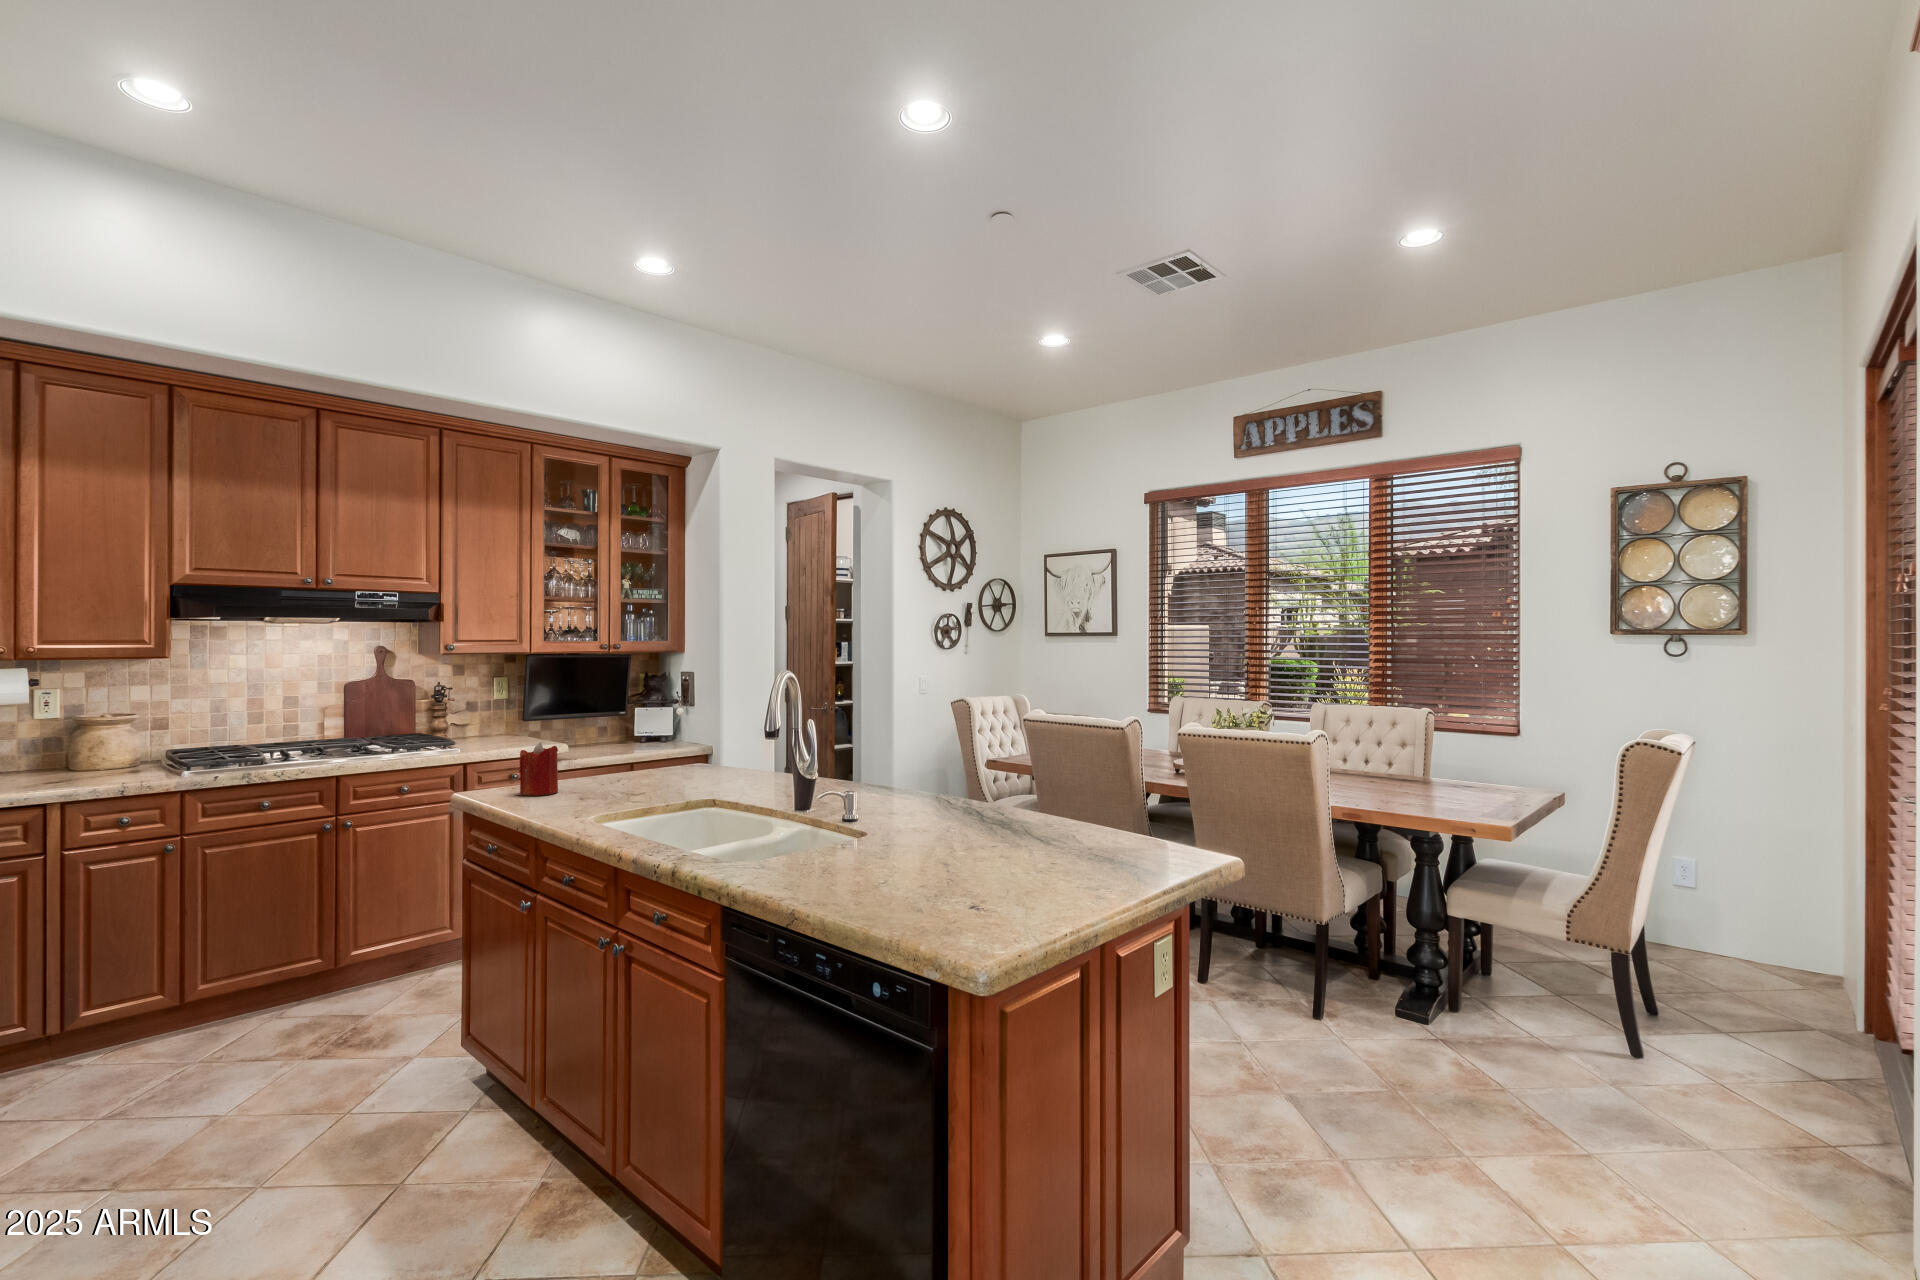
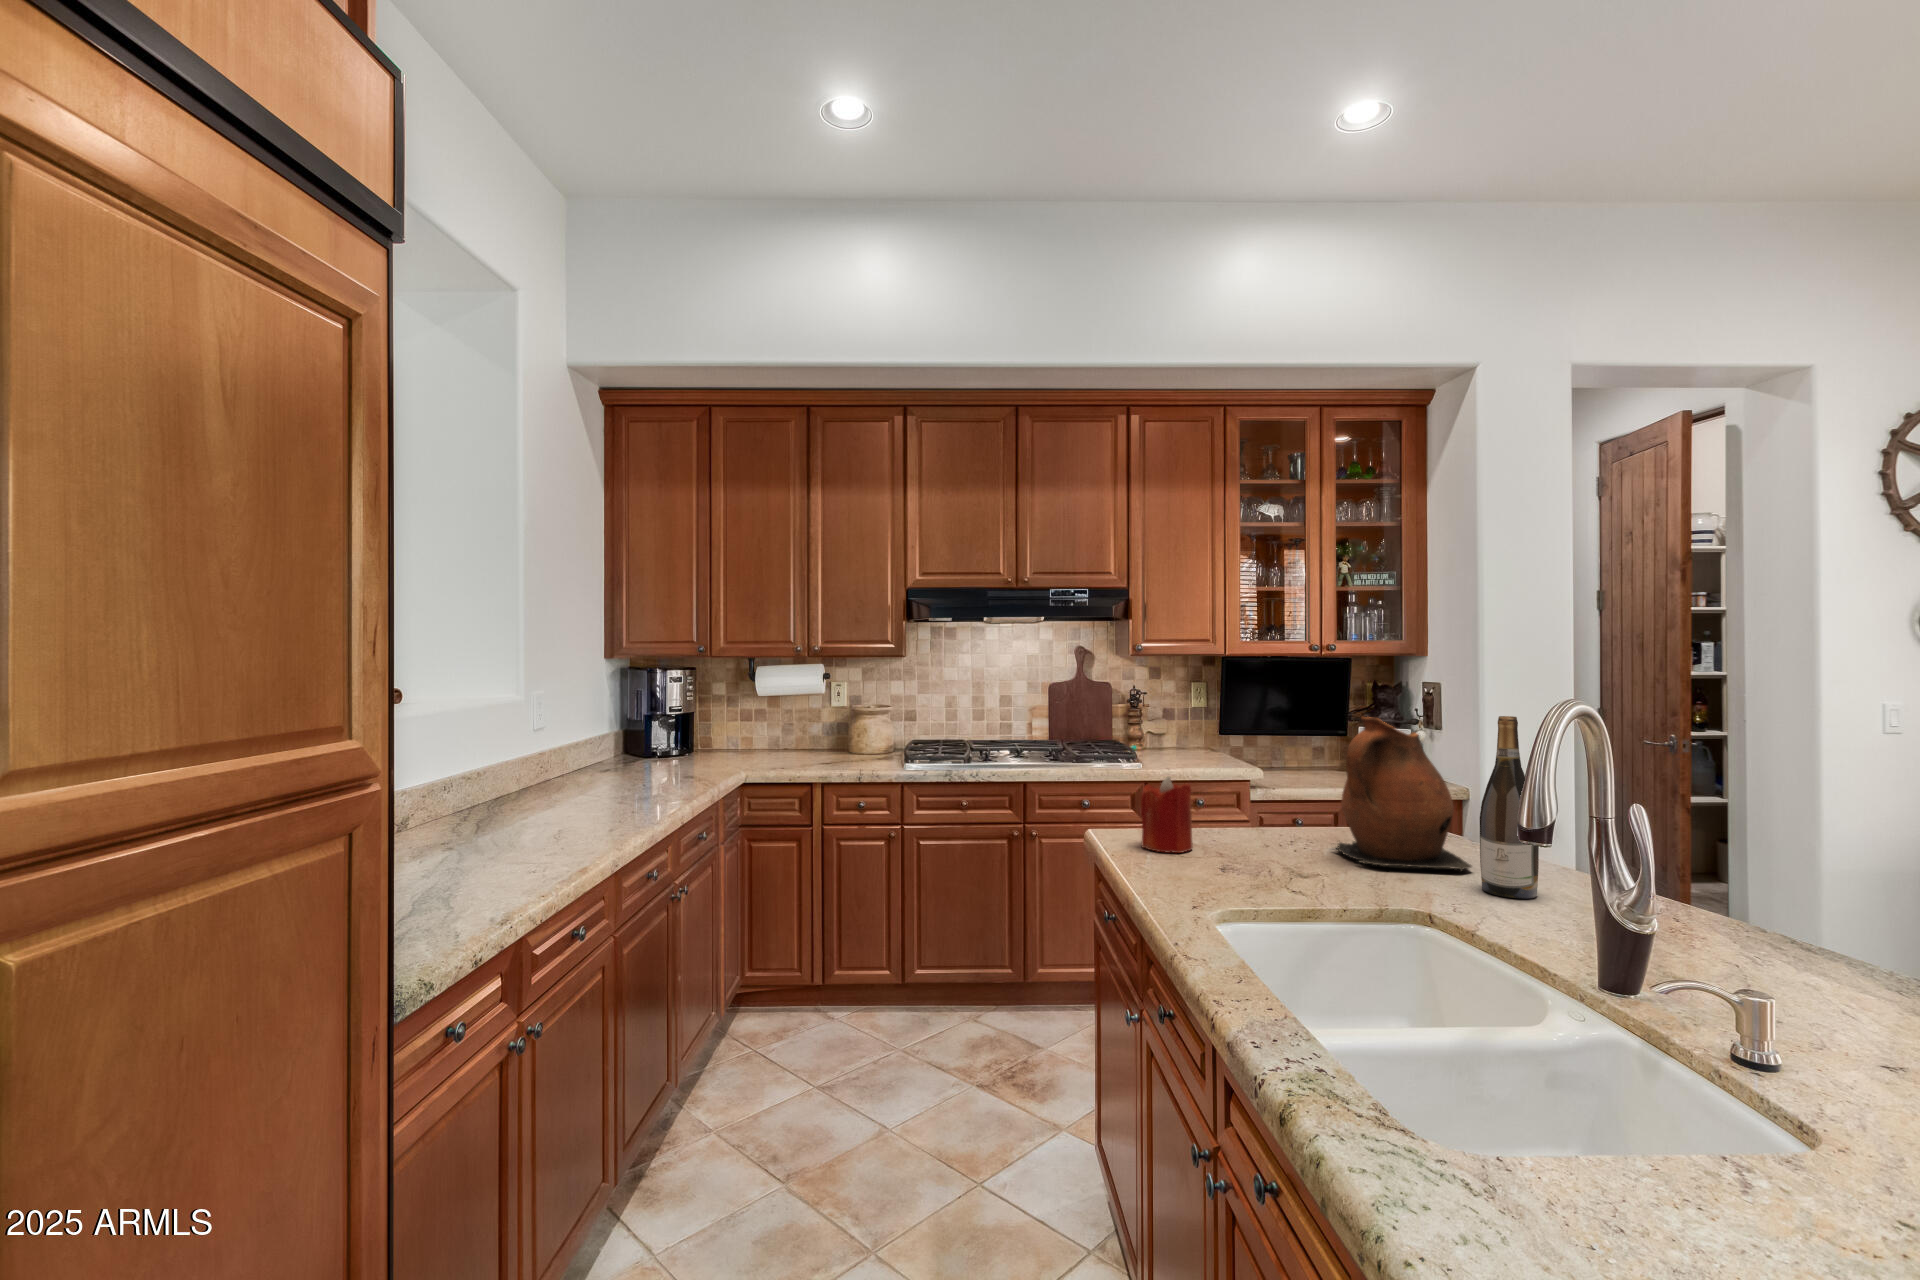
wine bottle: none [737,688,765,787] -> present [1480,716,1539,899]
ceramic pitcher: none [648,693,731,783] -> present [1337,717,1472,871]

